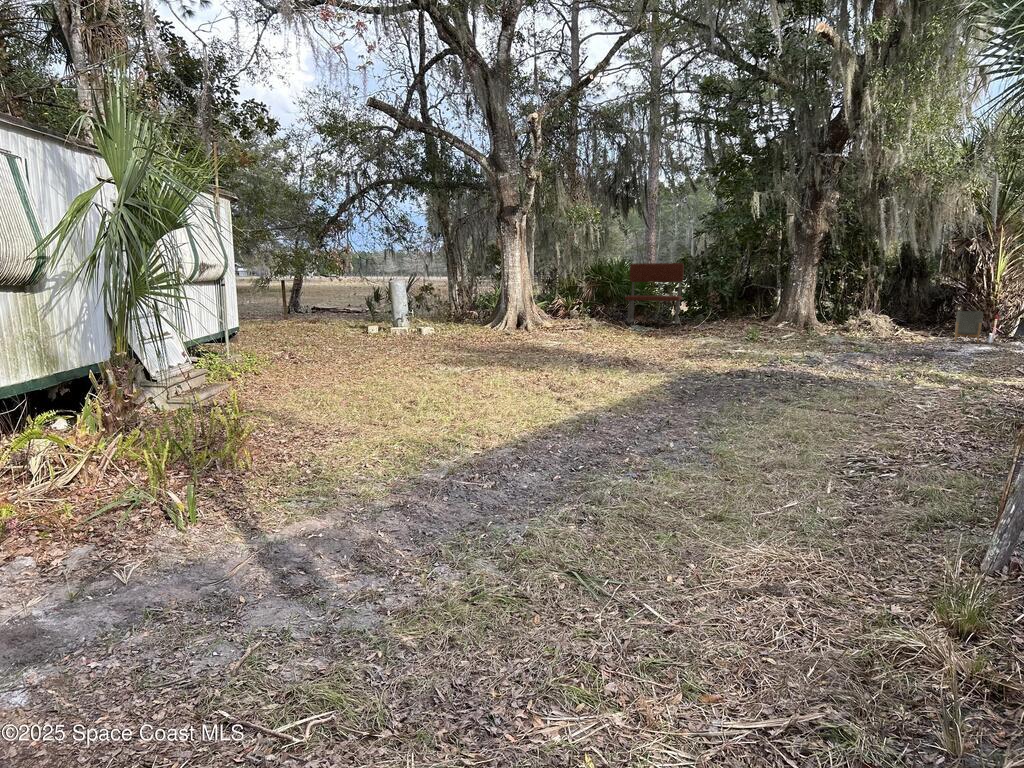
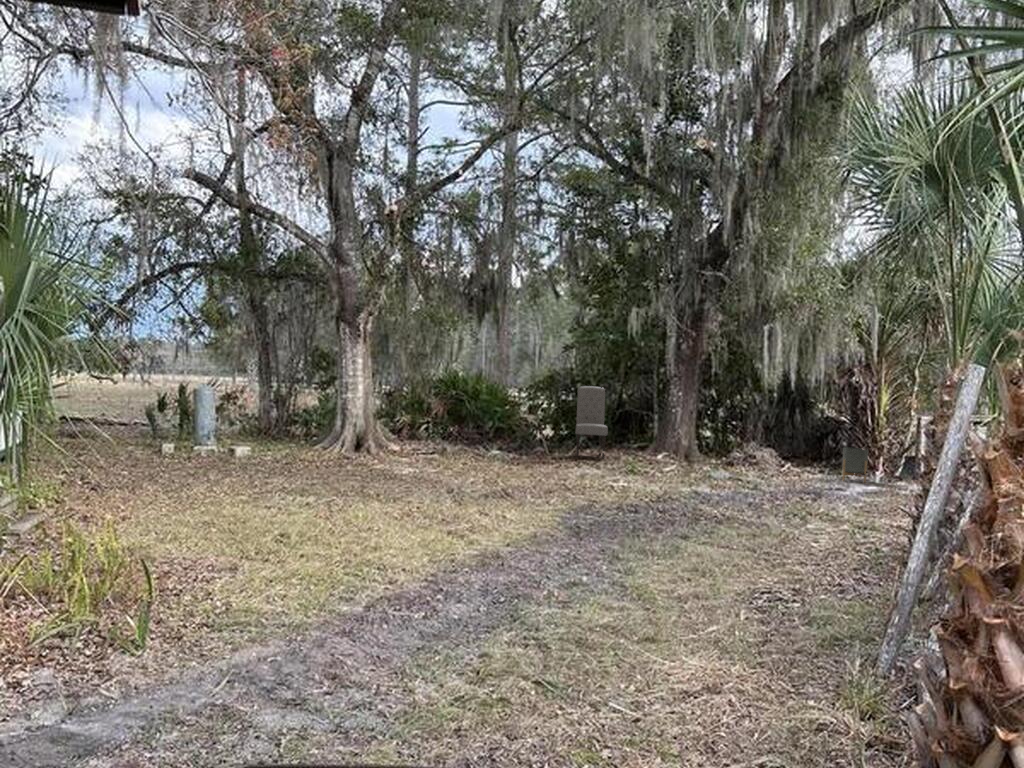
bench: present [625,263,684,324] -> none [478,374,548,452]
chair: none [706,269,734,328] -> present [576,386,608,458]

